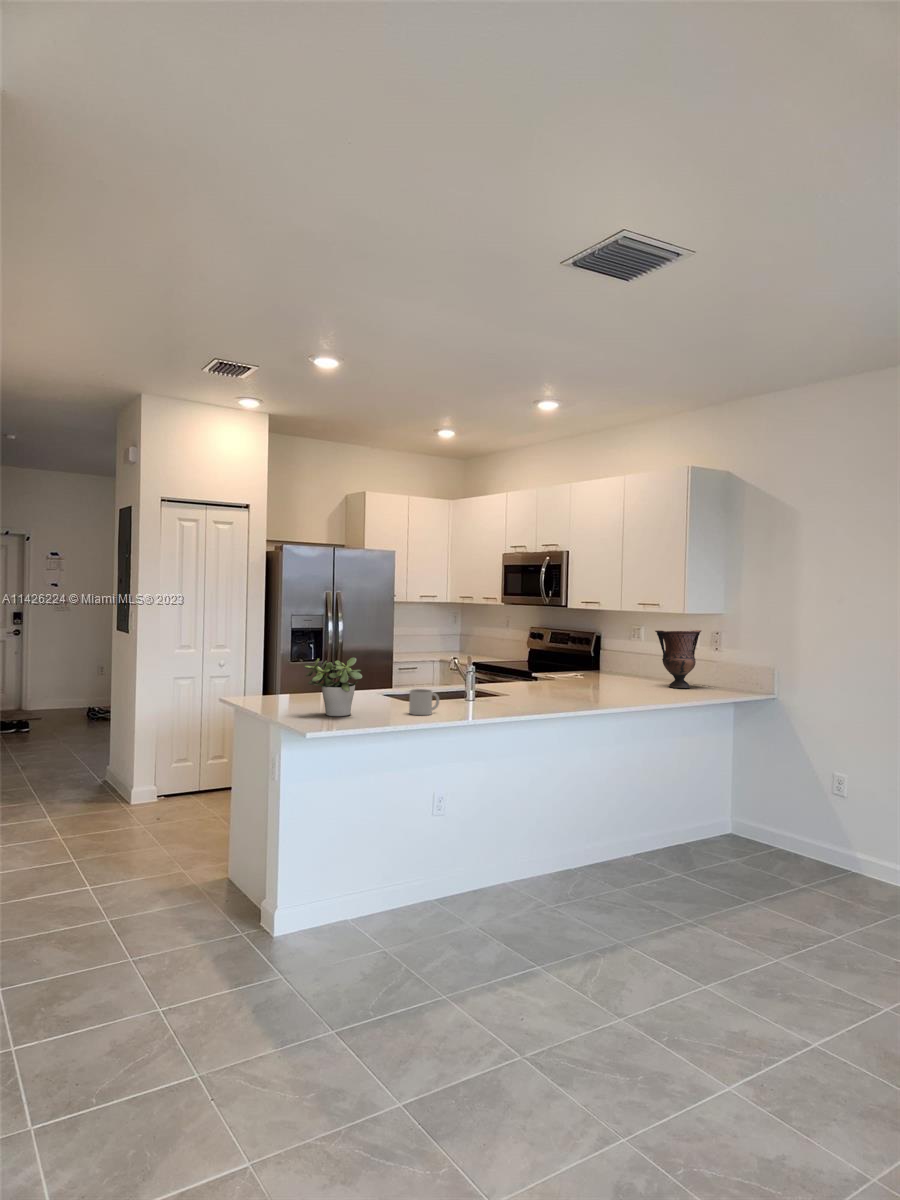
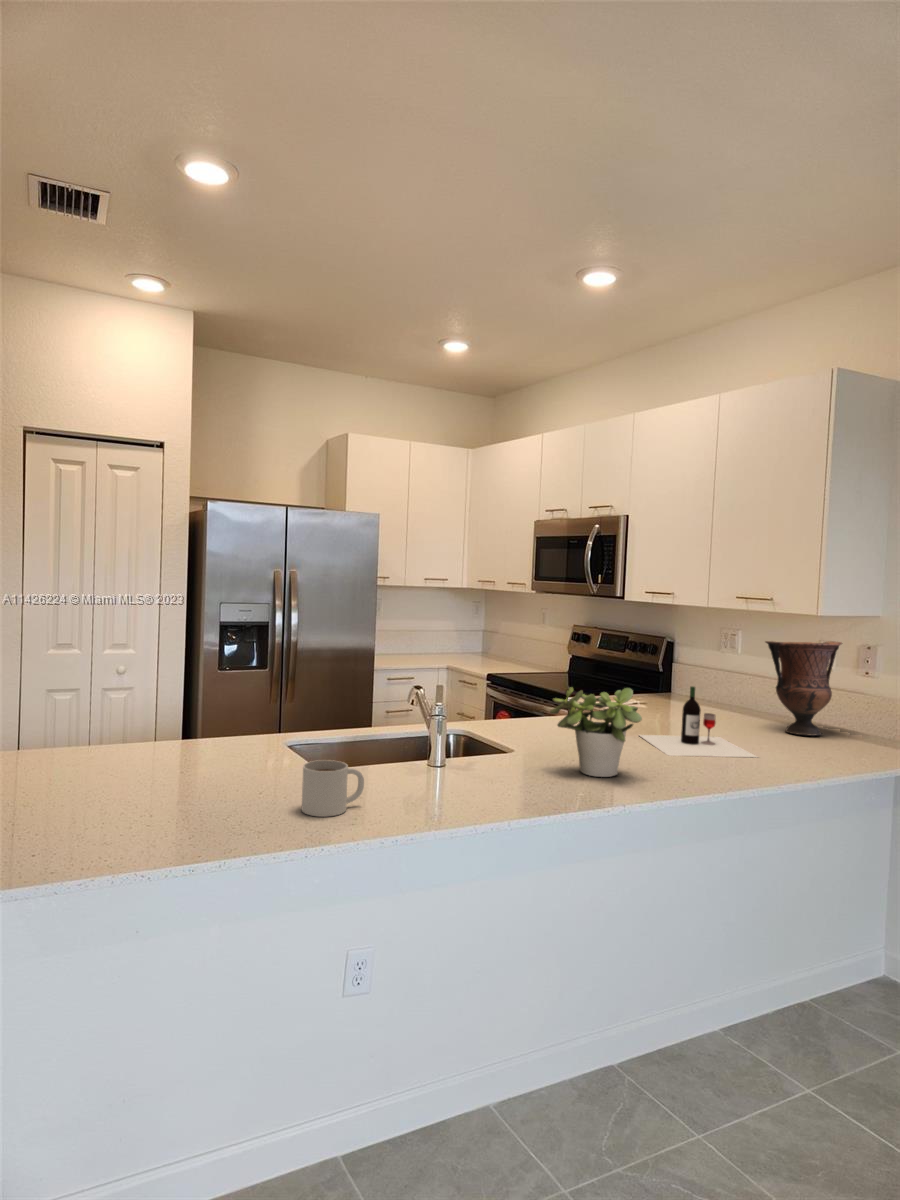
potted plant: present [304,657,362,716] -> present [550,687,642,777]
wine bottle: none [578,657,648,696] -> present [640,686,756,757]

